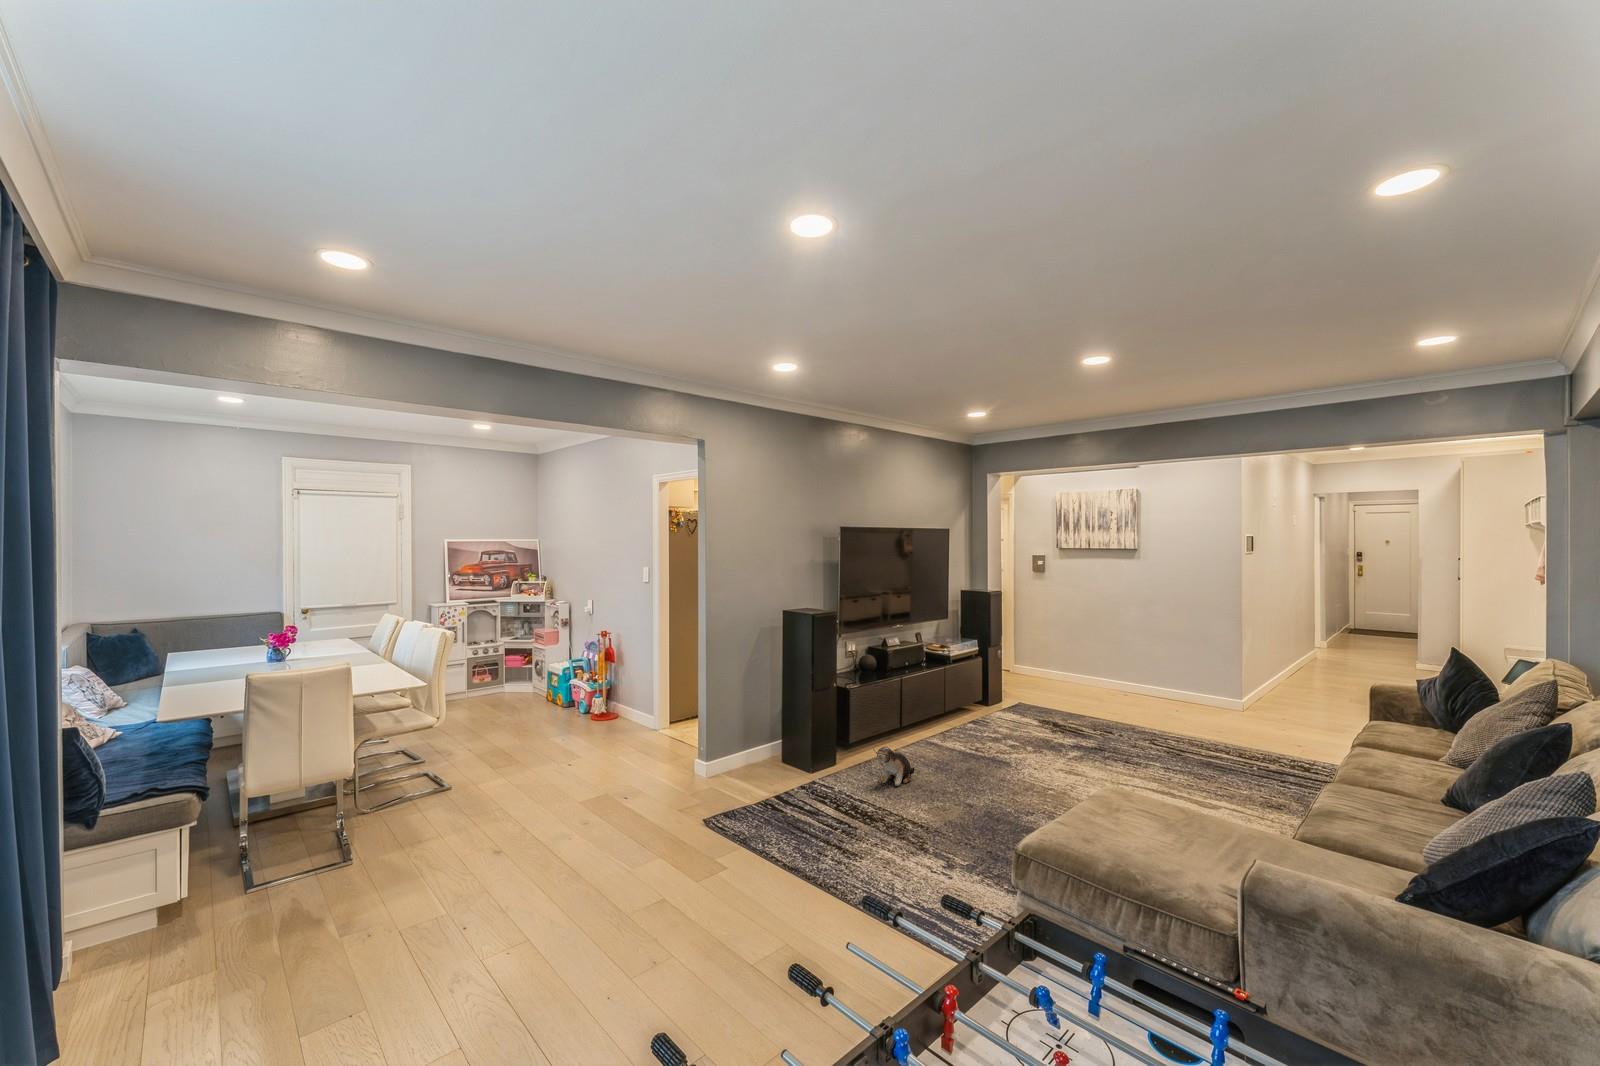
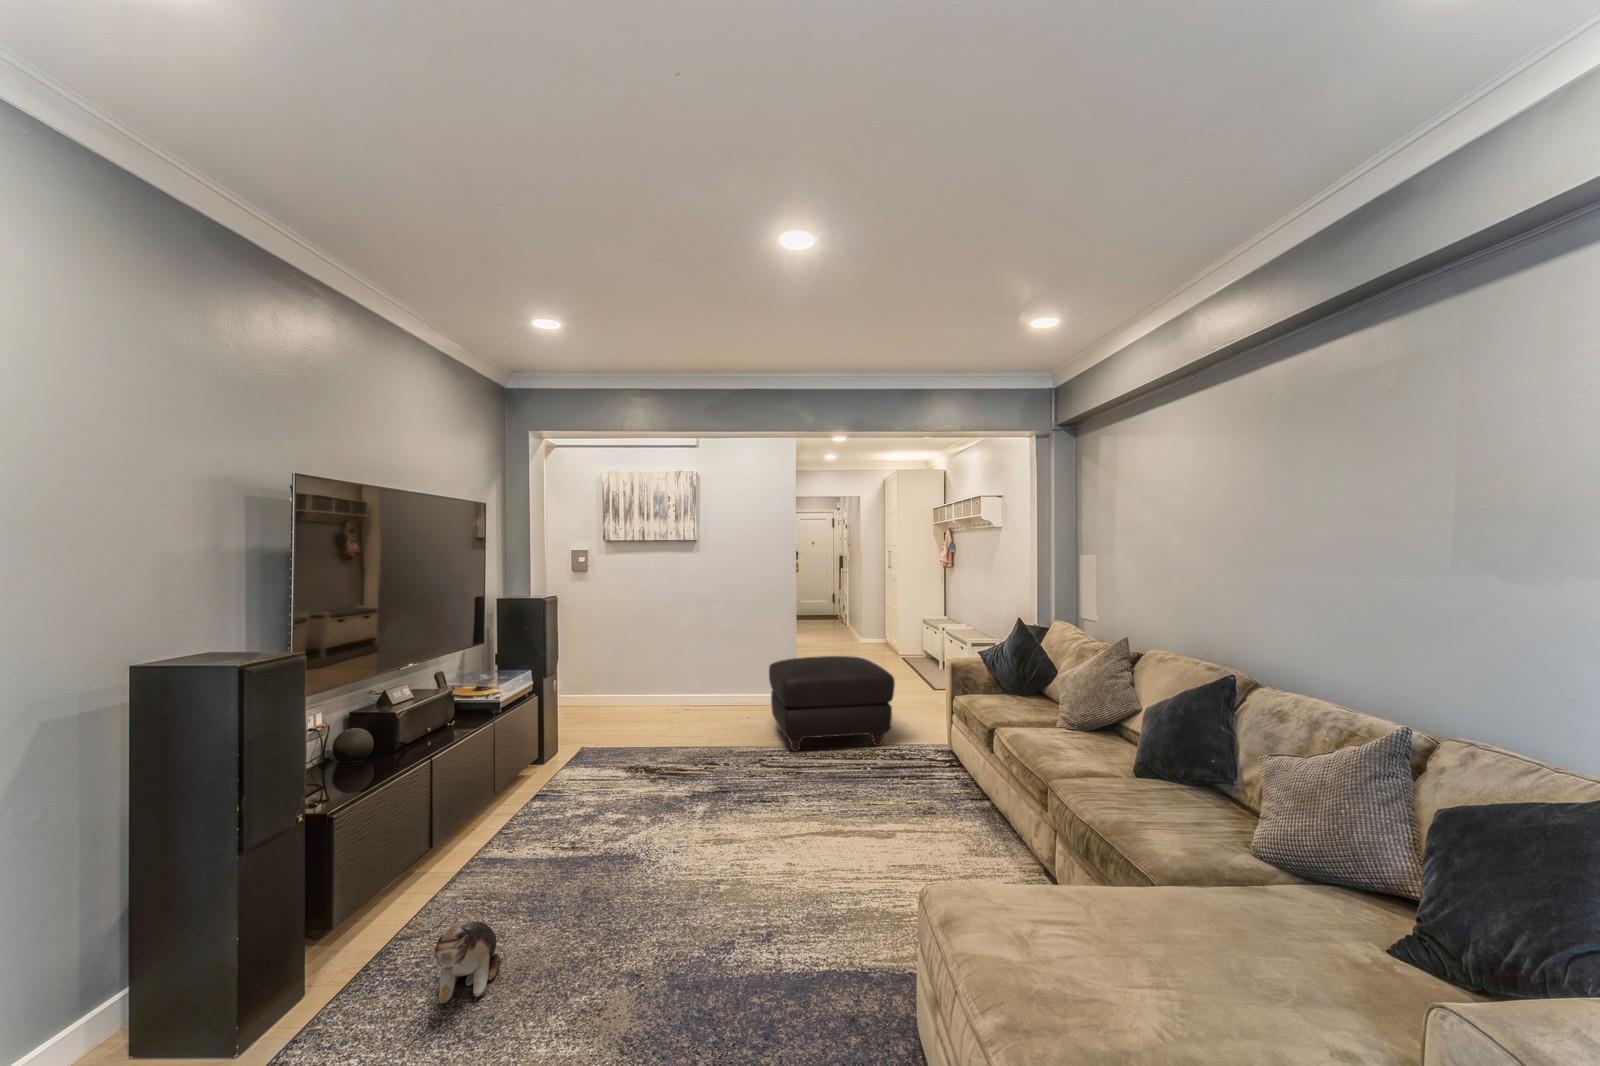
ottoman: none [1178,662,1309,758] -> present [769,656,895,751]

